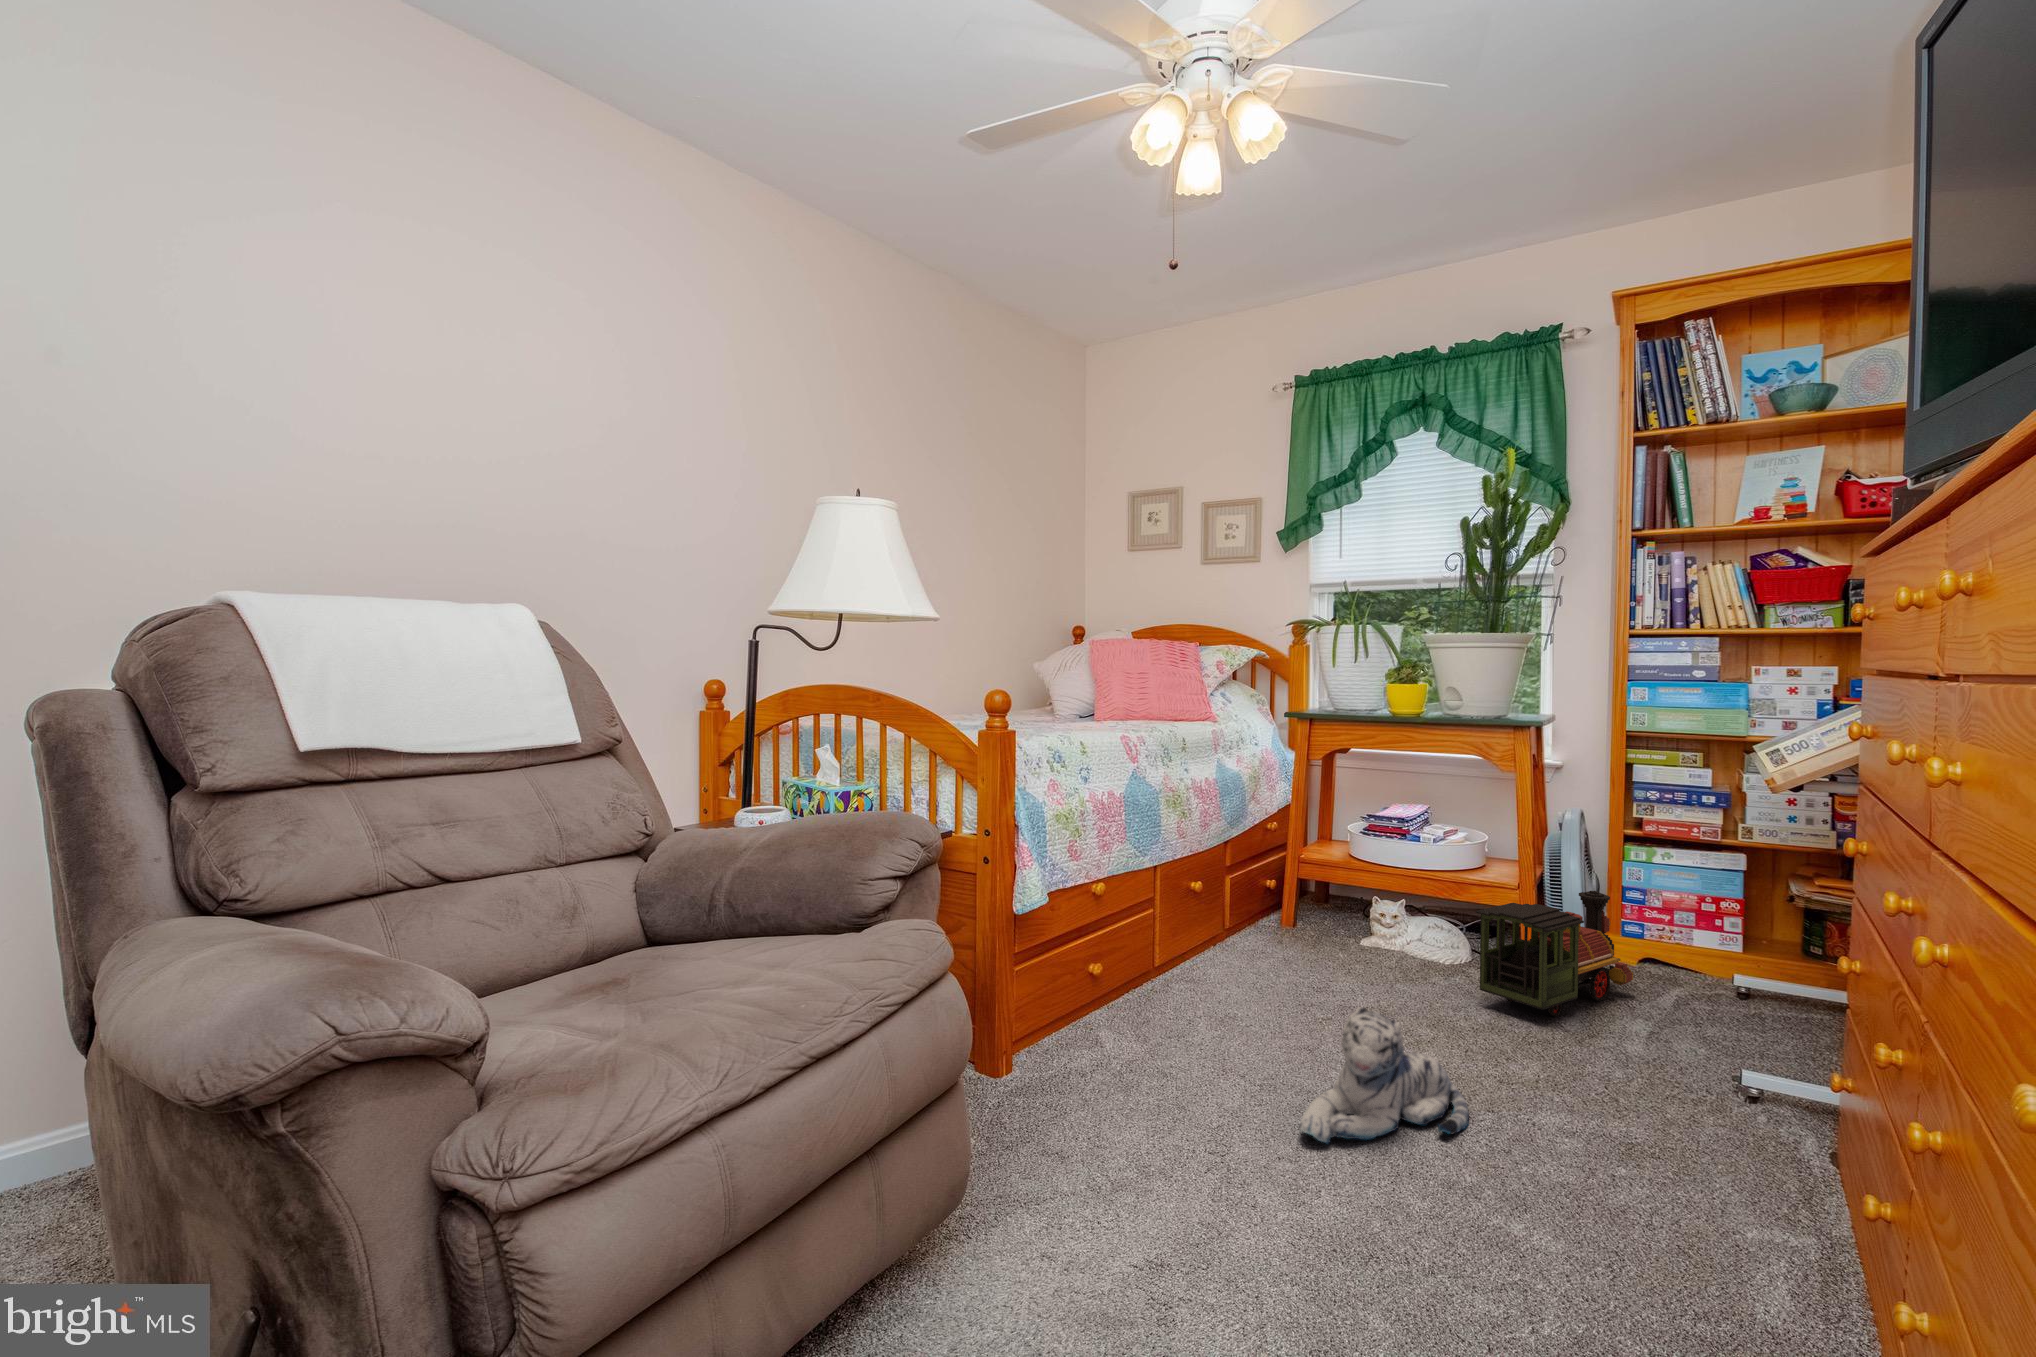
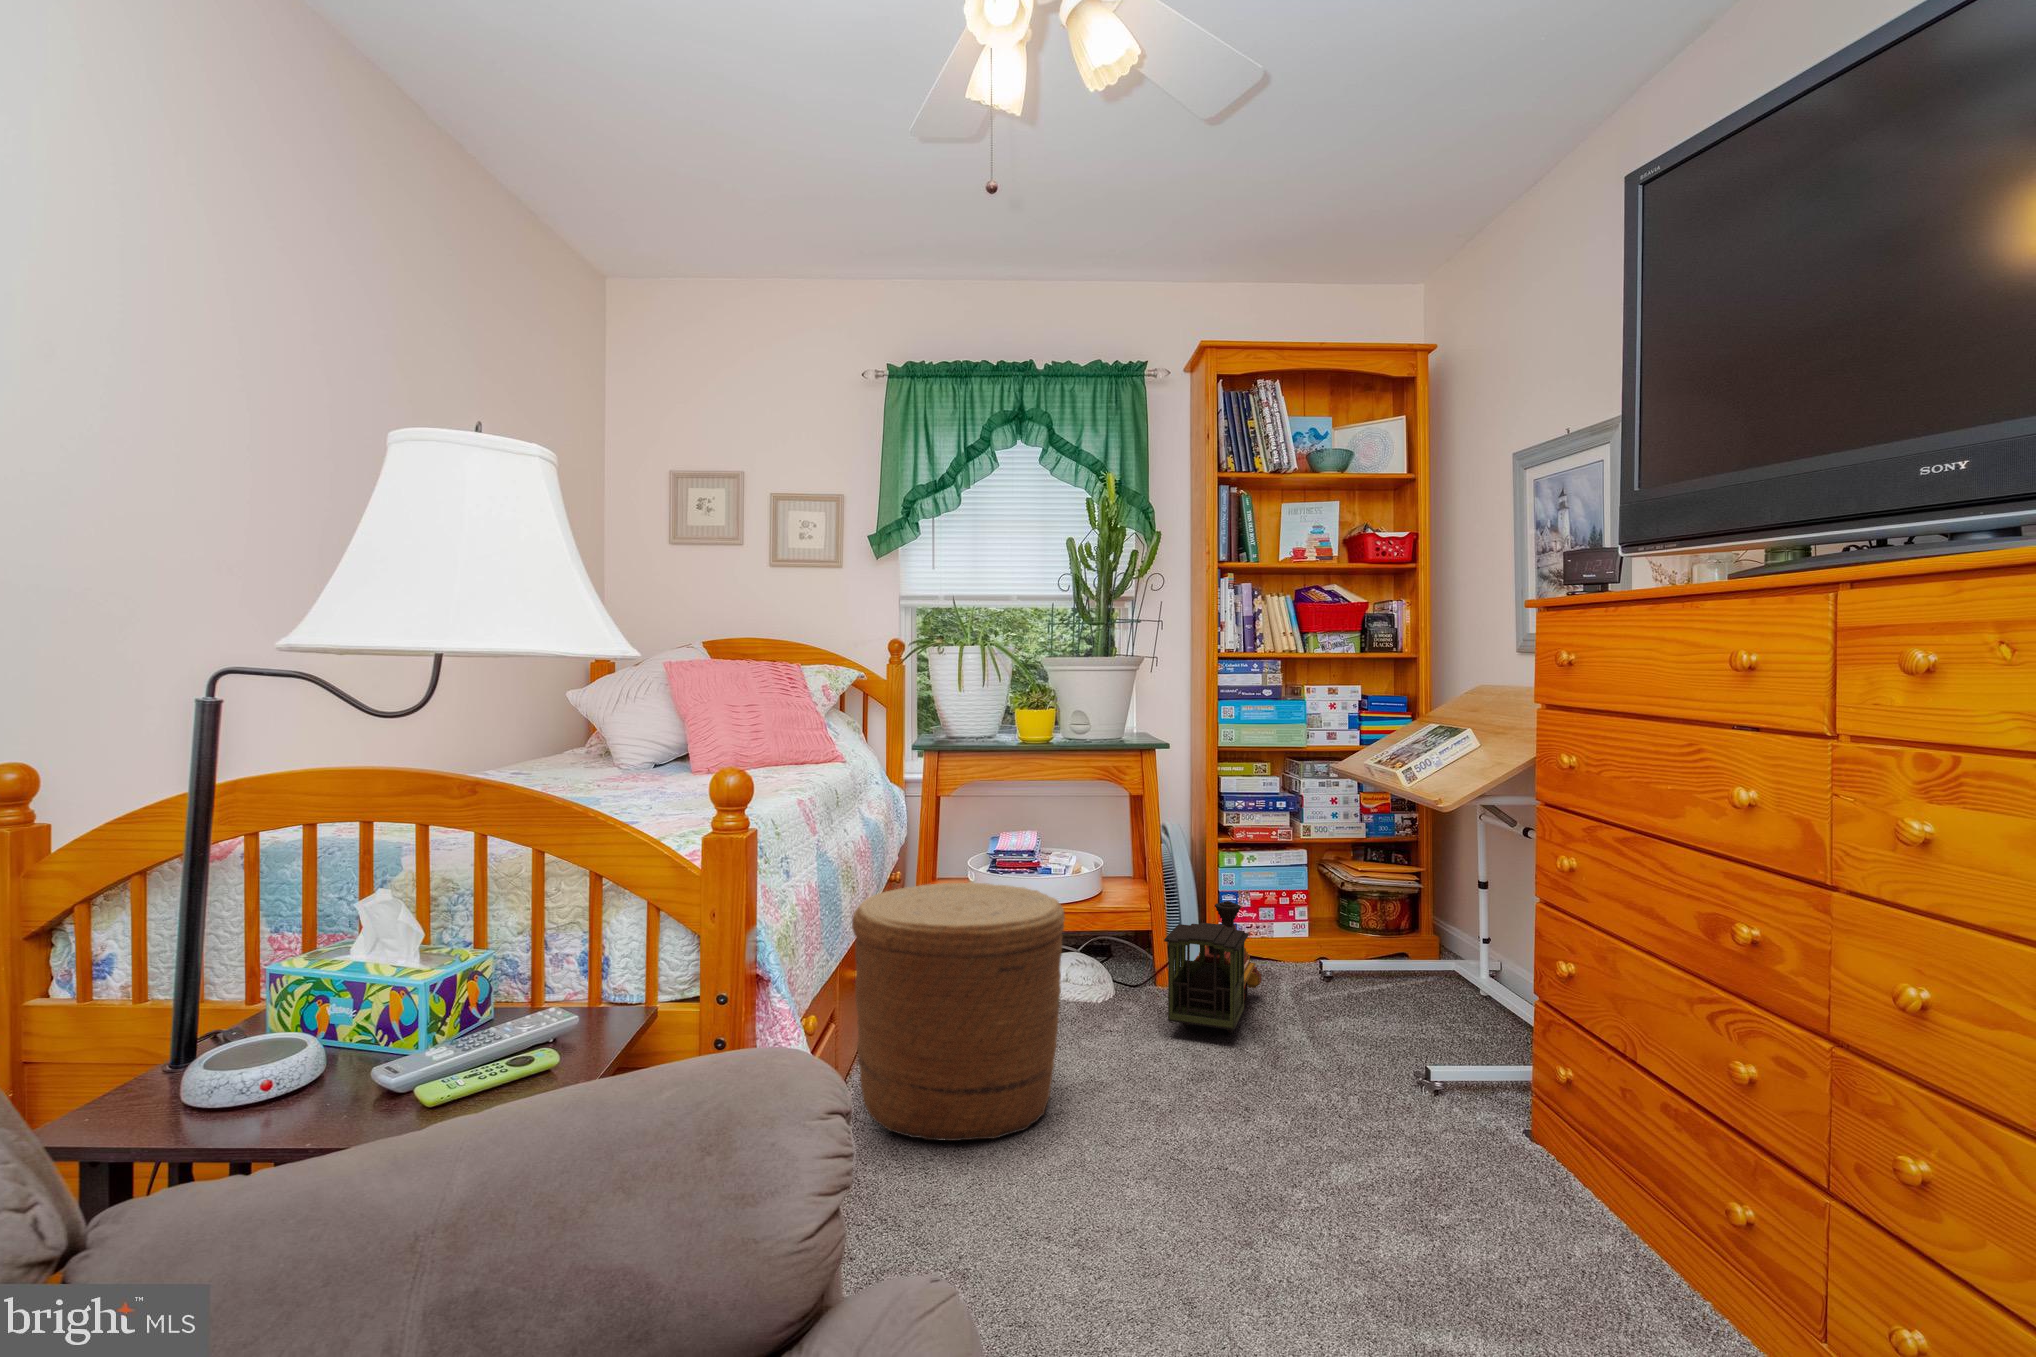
woven basket: none [1151,830,1331,1035] -> present [852,883,1065,1141]
plush toy: present [1299,1007,1469,1143] -> none [1156,1081,1296,1263]

